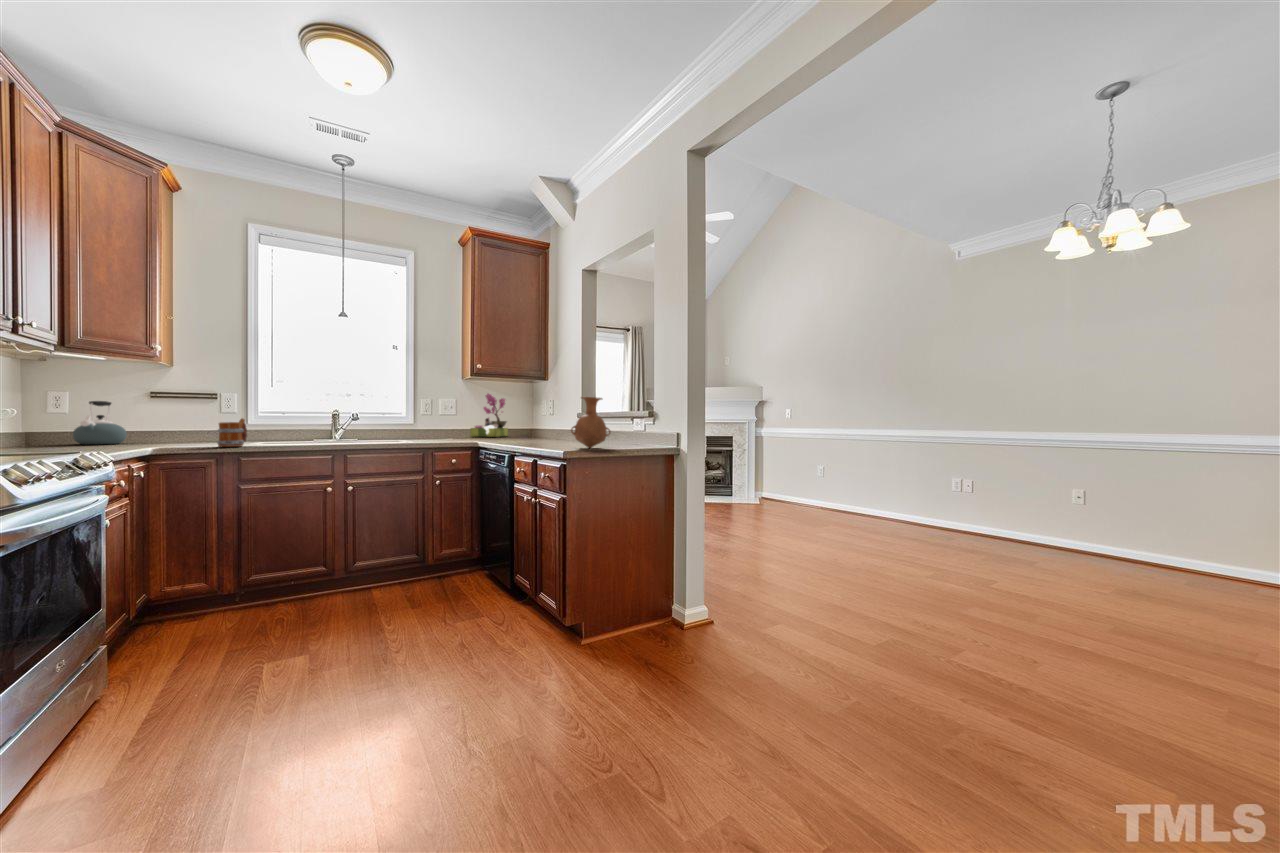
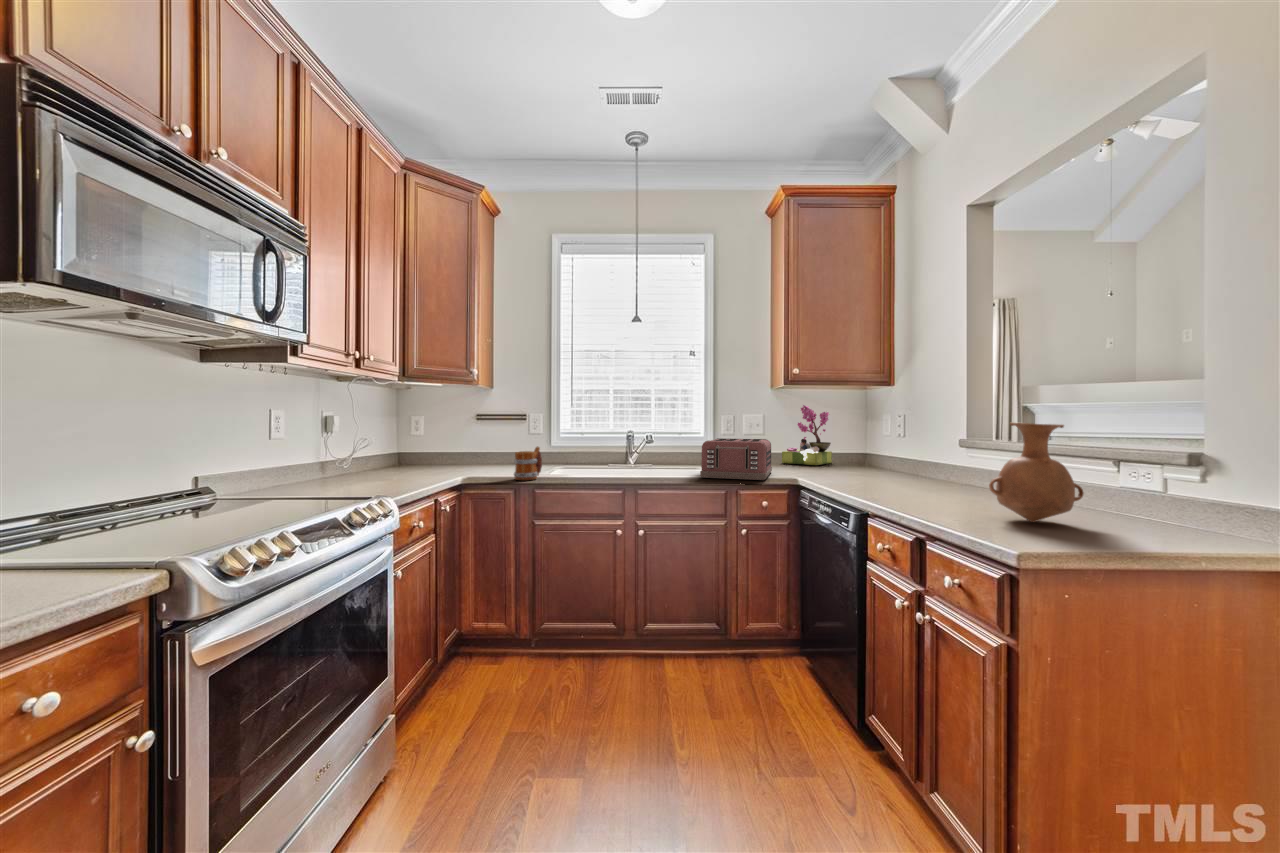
kettle: present [73,401,127,444] -> none [421,426,459,467]
toaster: none [402,414,460,442] -> present [700,438,772,480]

